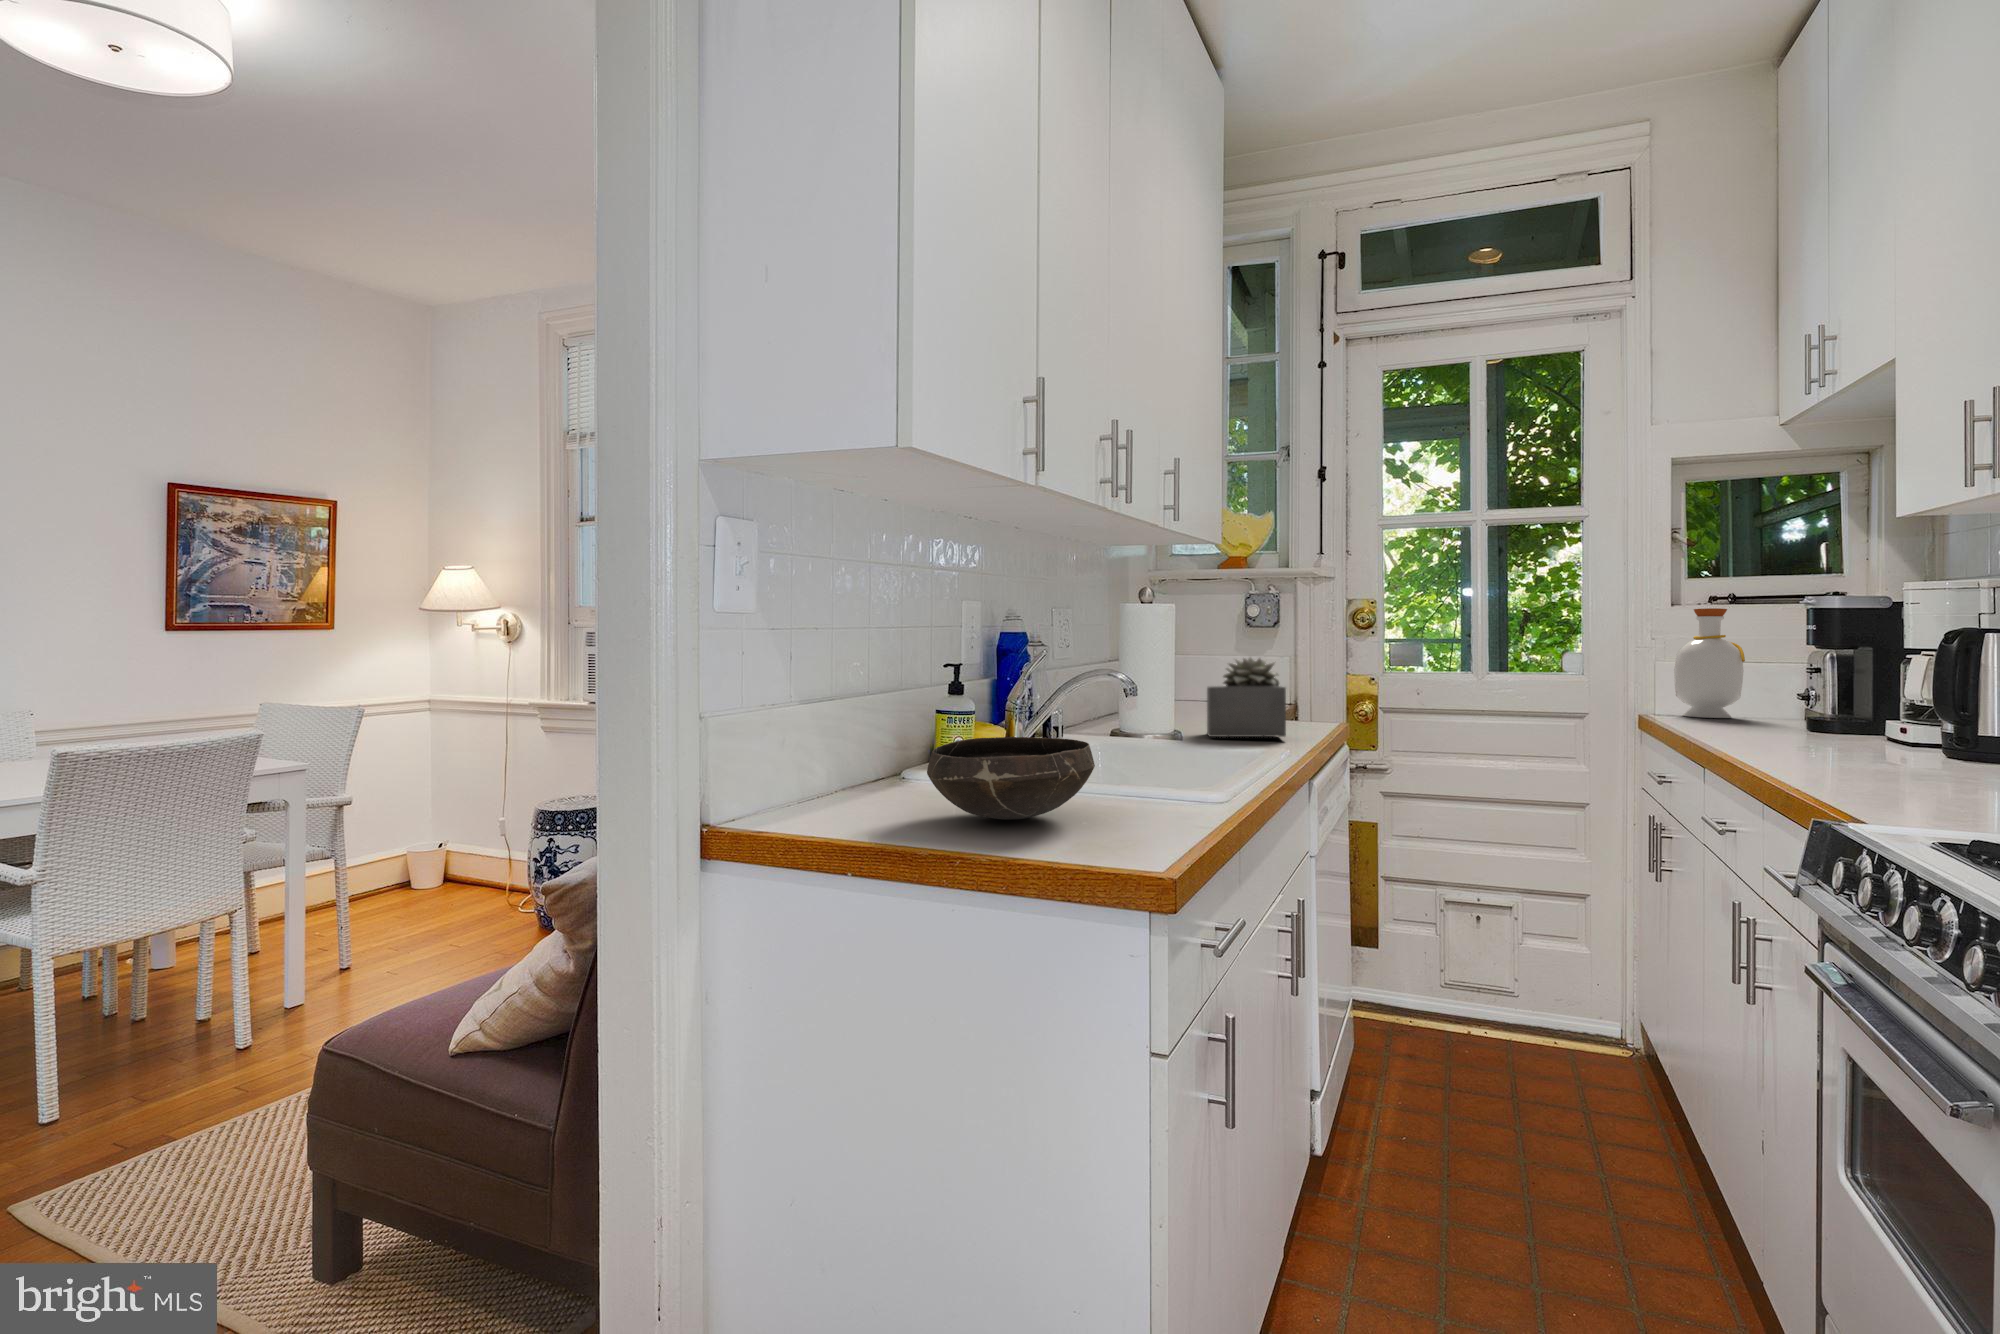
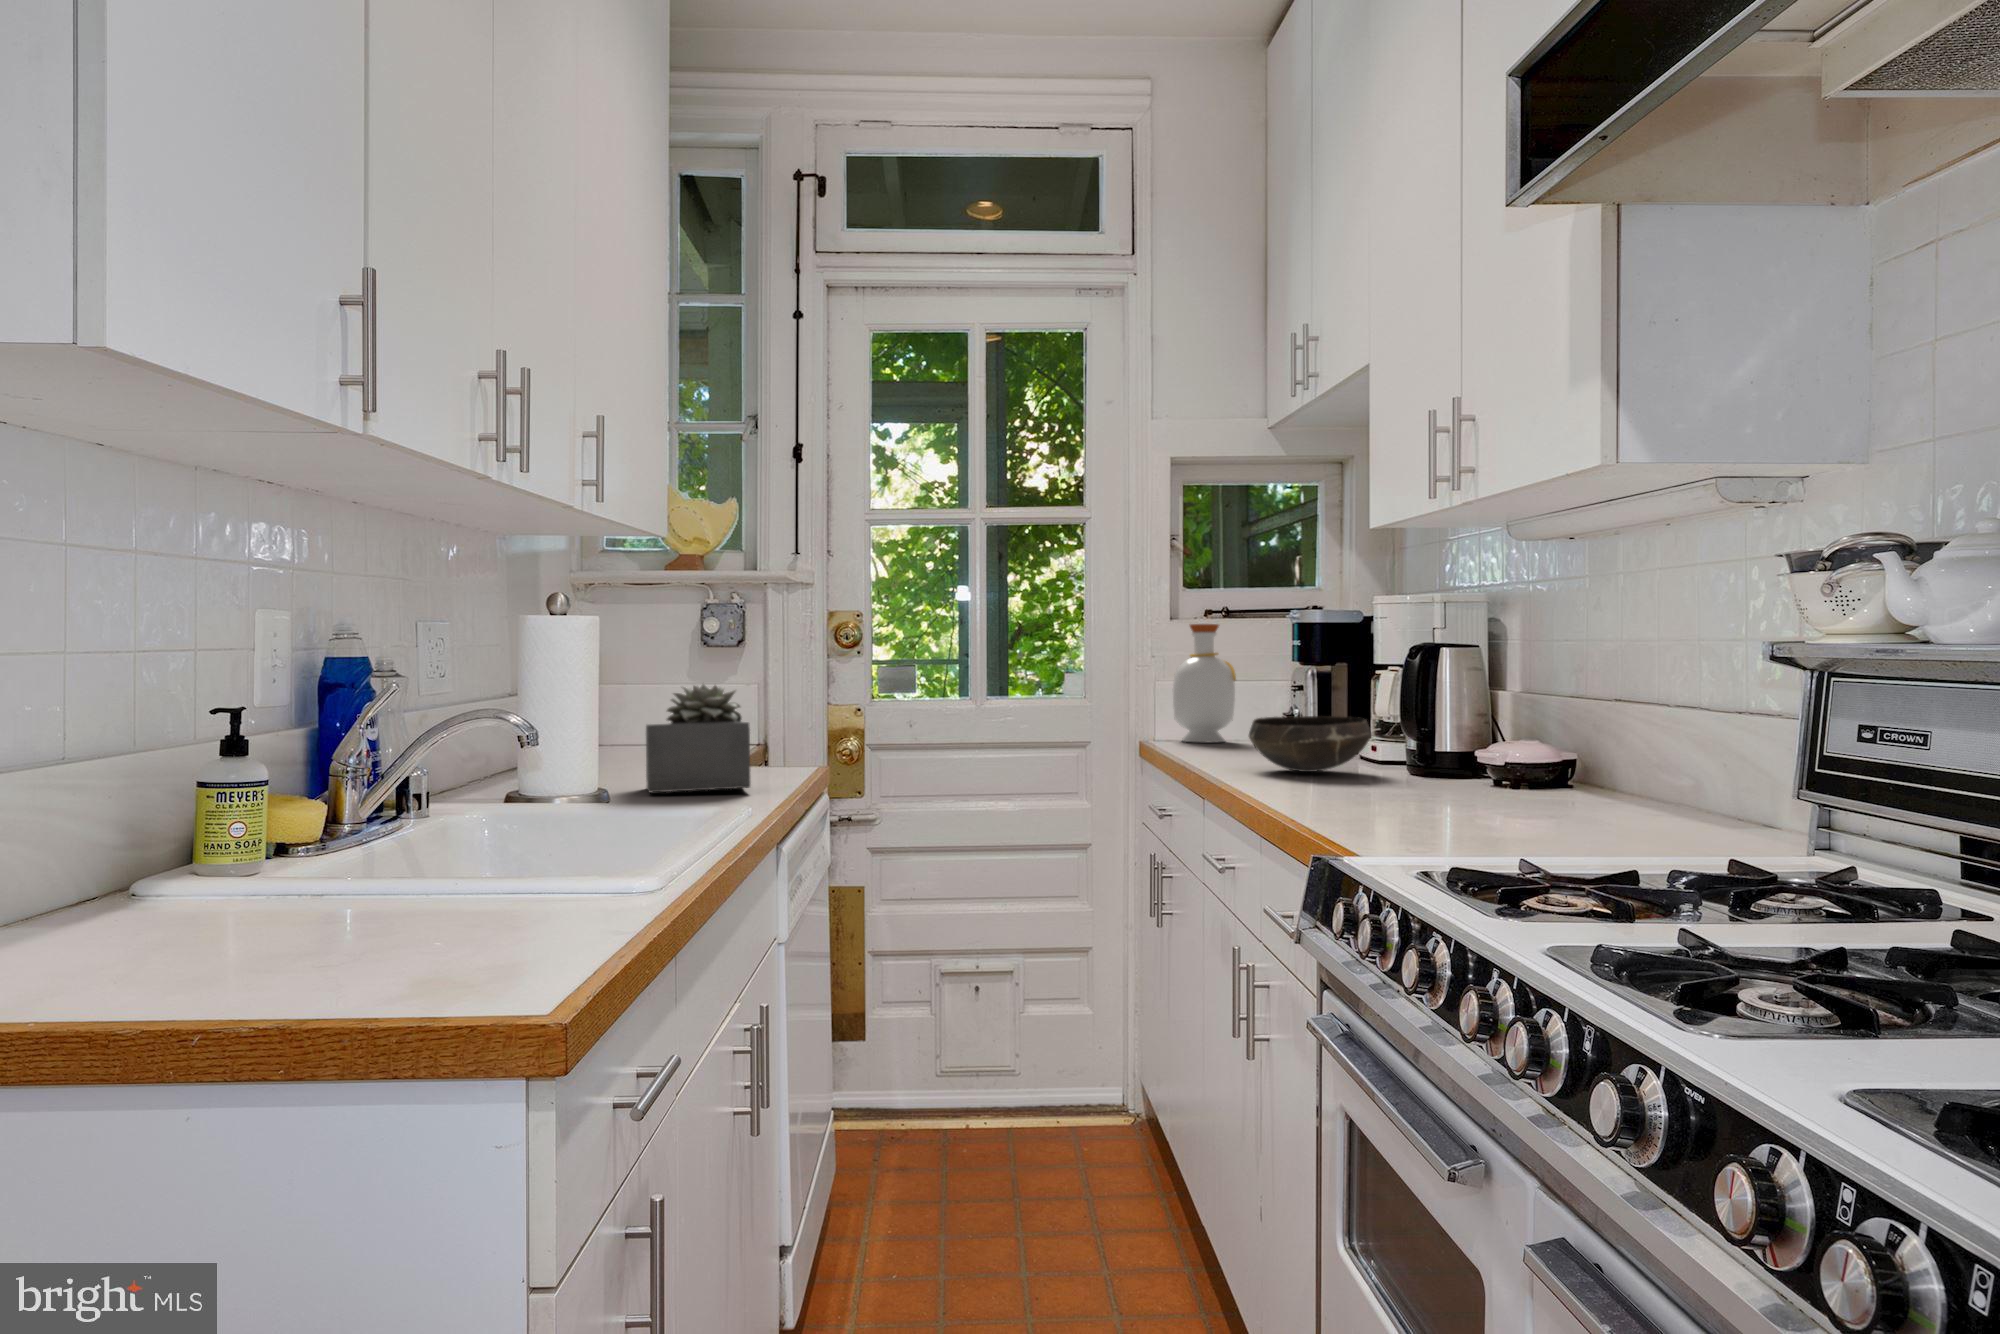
bowl: present [927,737,1095,819] -> present [1249,716,1371,772]

